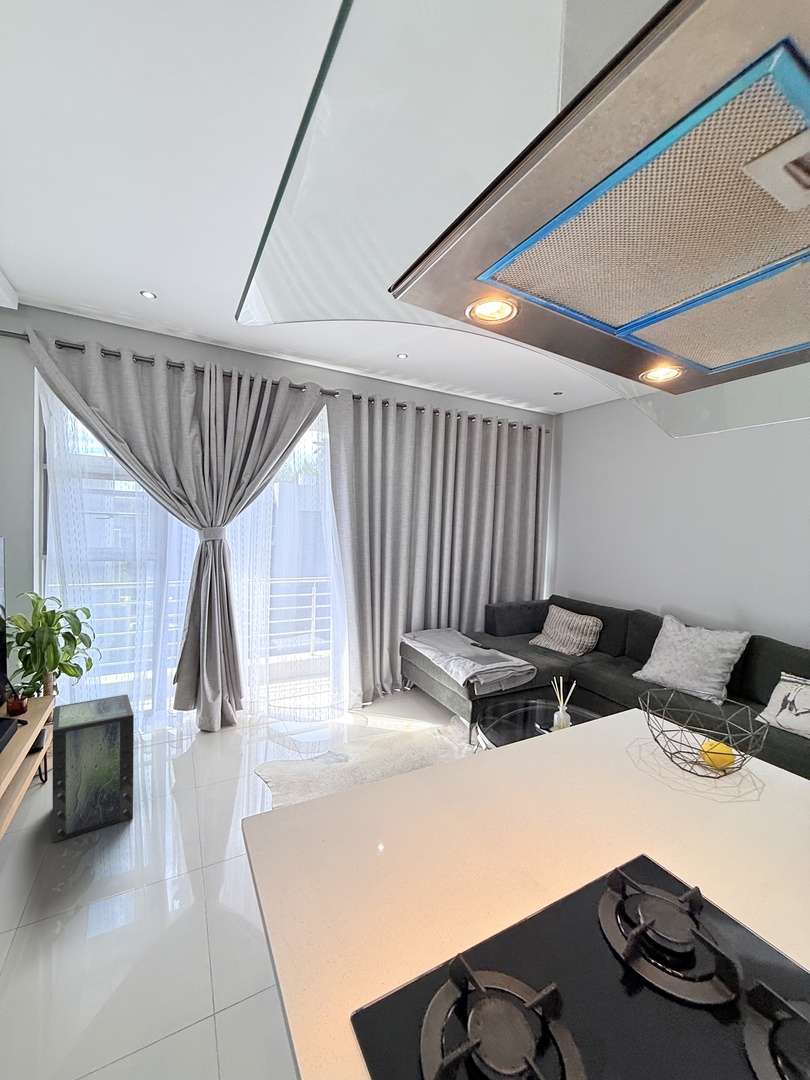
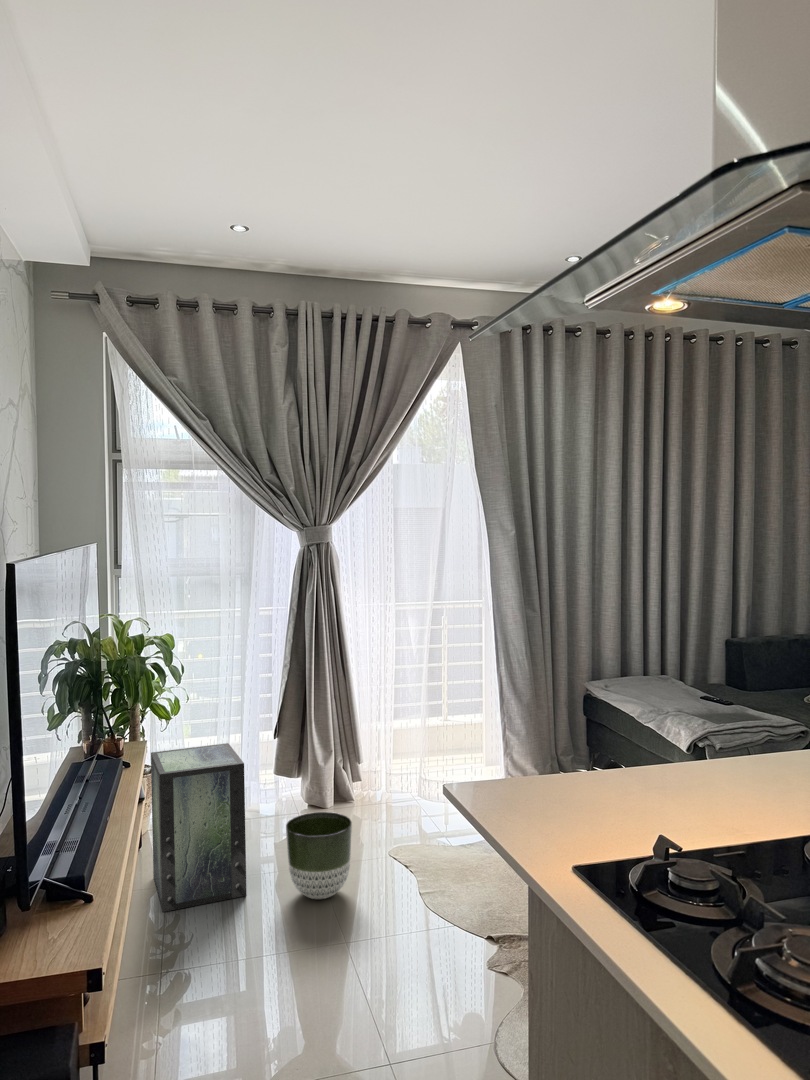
planter: none [168,746,223,817] -> present [286,812,352,899]

